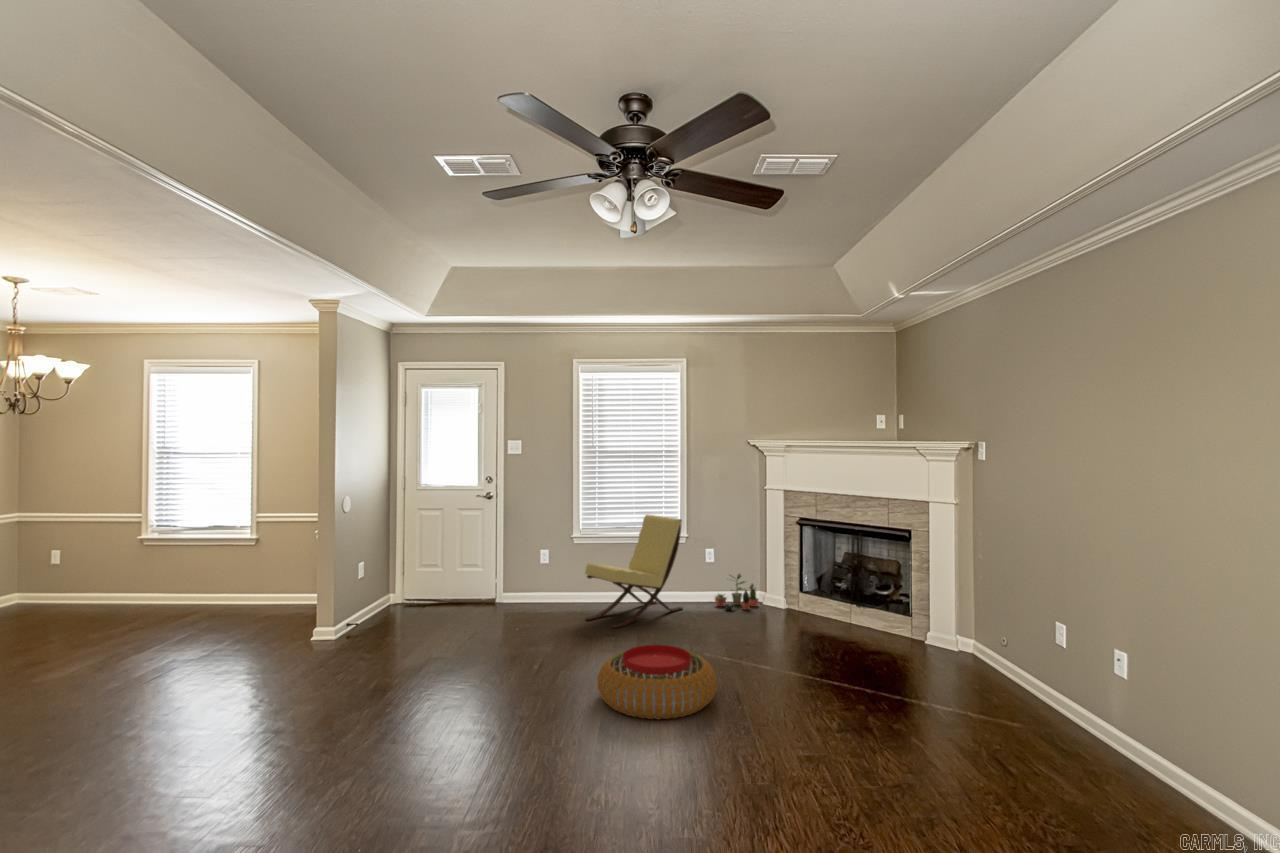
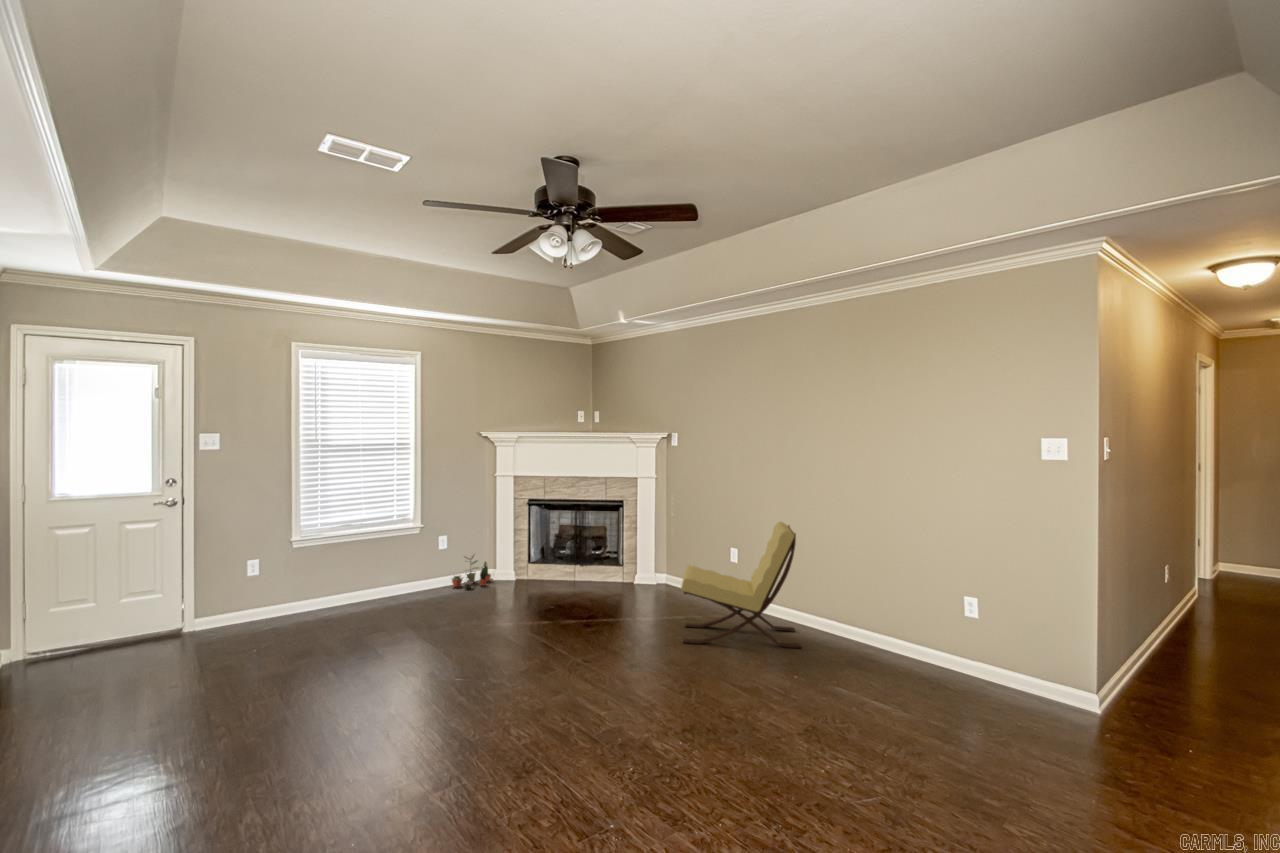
lounge chair: present [585,515,683,628] -> present [681,522,802,648]
pouf: present [597,645,717,719] -> none [420,629,541,706]

